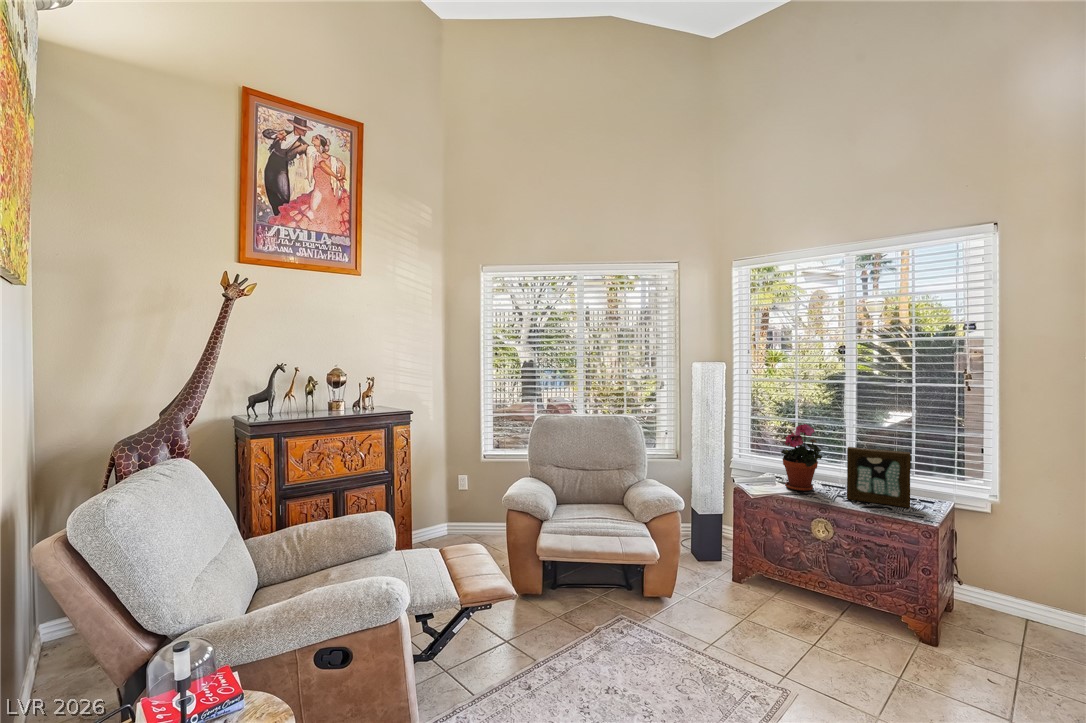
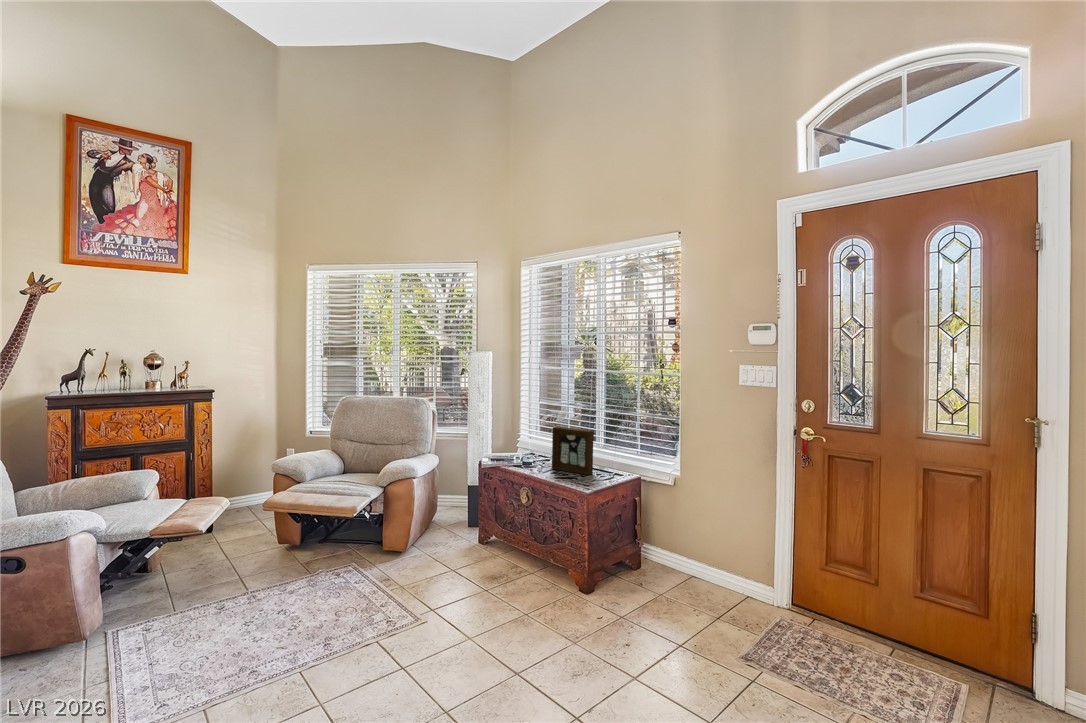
potted plant: present [781,424,822,491] -> none [517,408,547,463]

